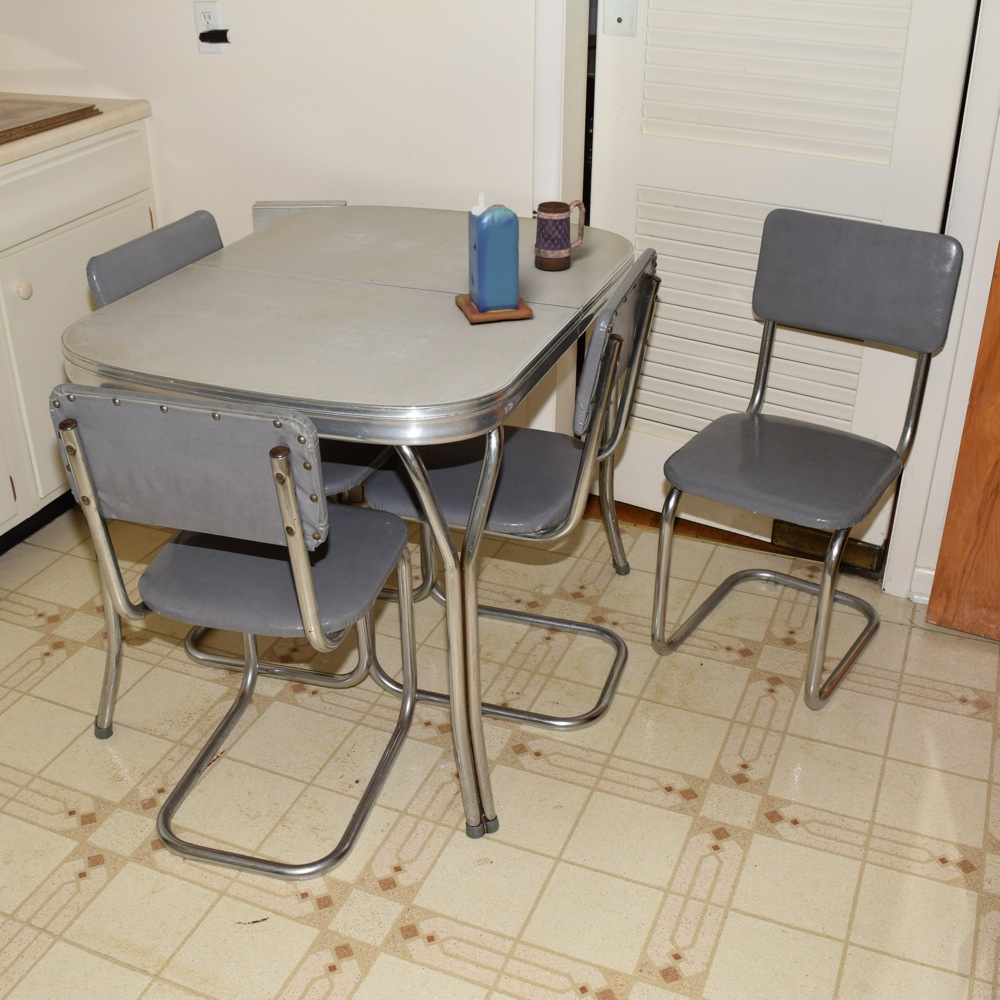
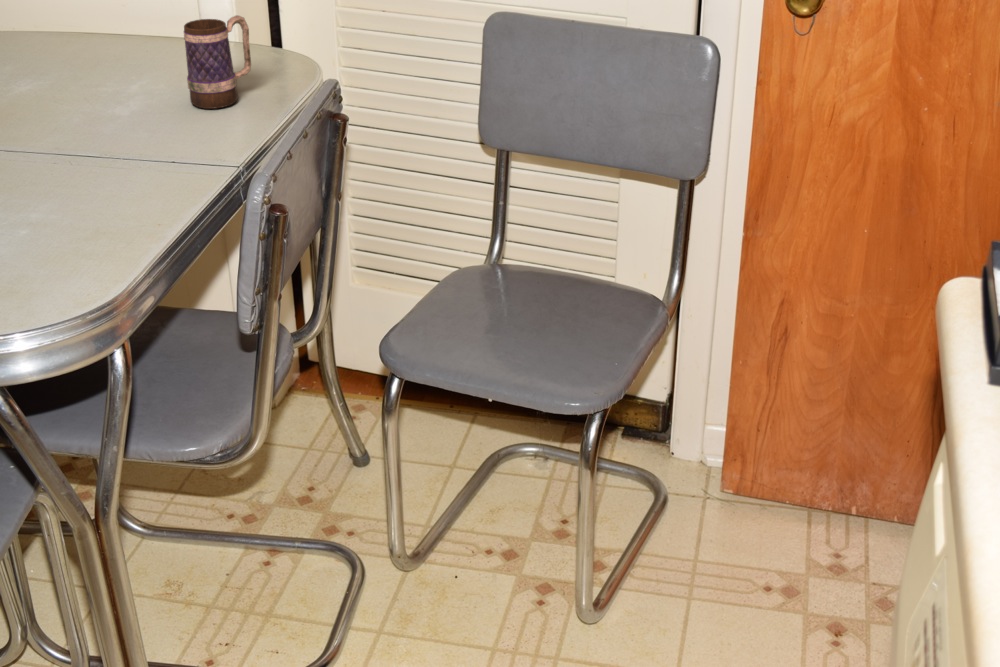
candle: present [455,193,533,323] -> none [68,17,172,194]

